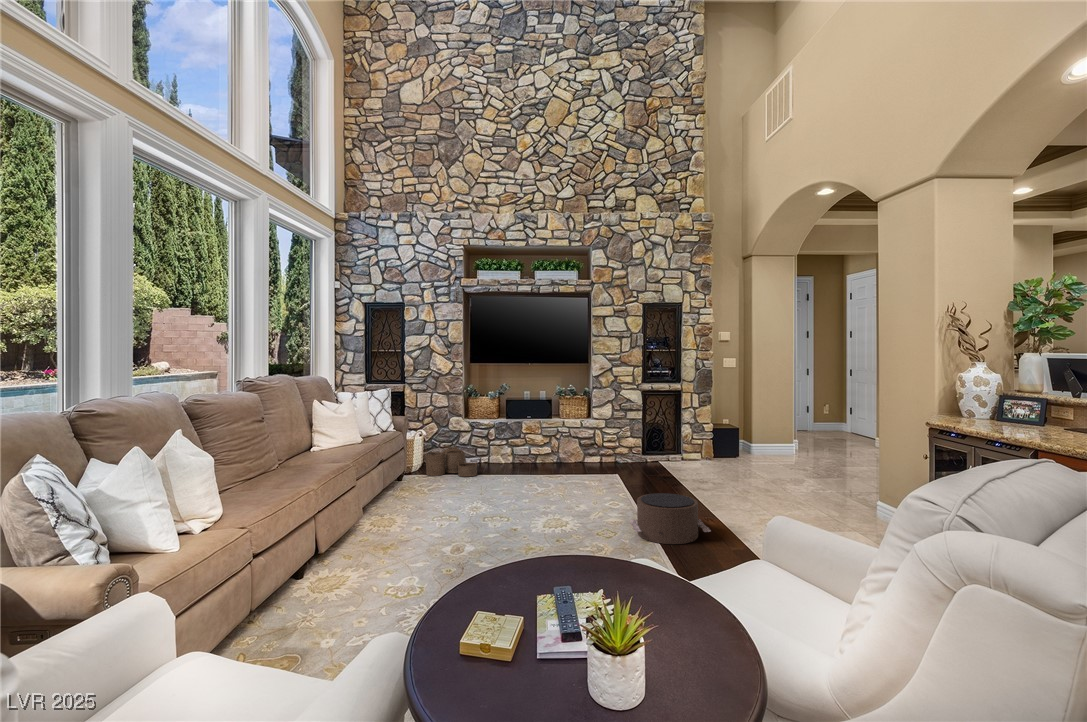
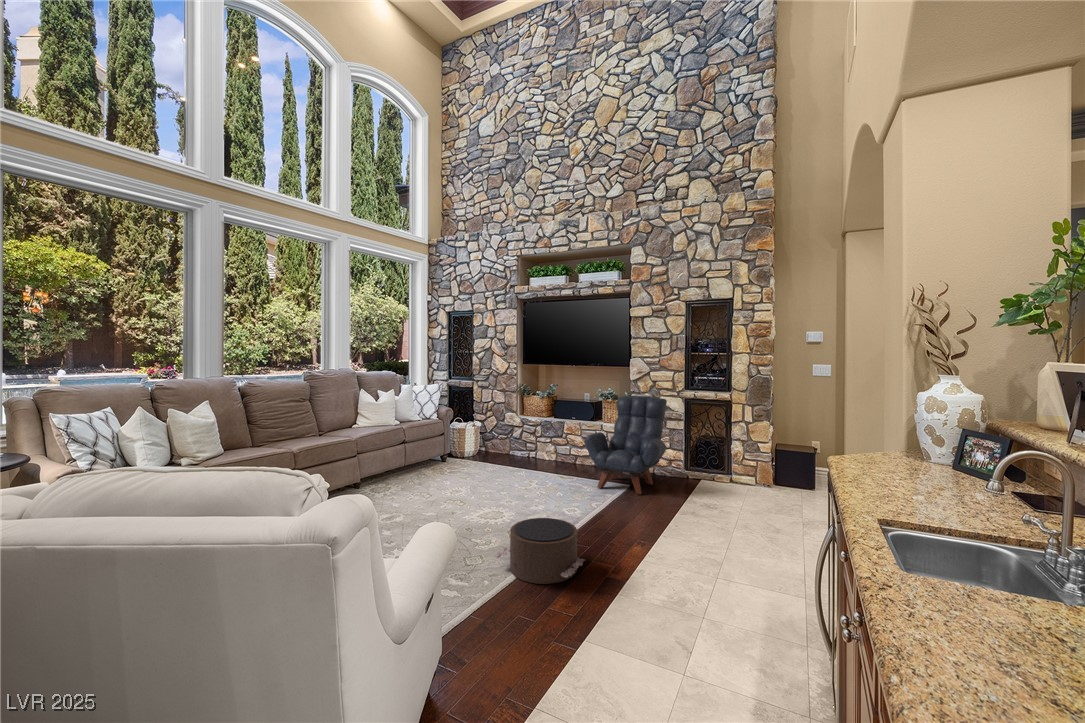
armchair: none [579,390,654,477] -> present [584,396,667,494]
woven basket: present [426,447,477,477] -> none [465,437,509,468]

